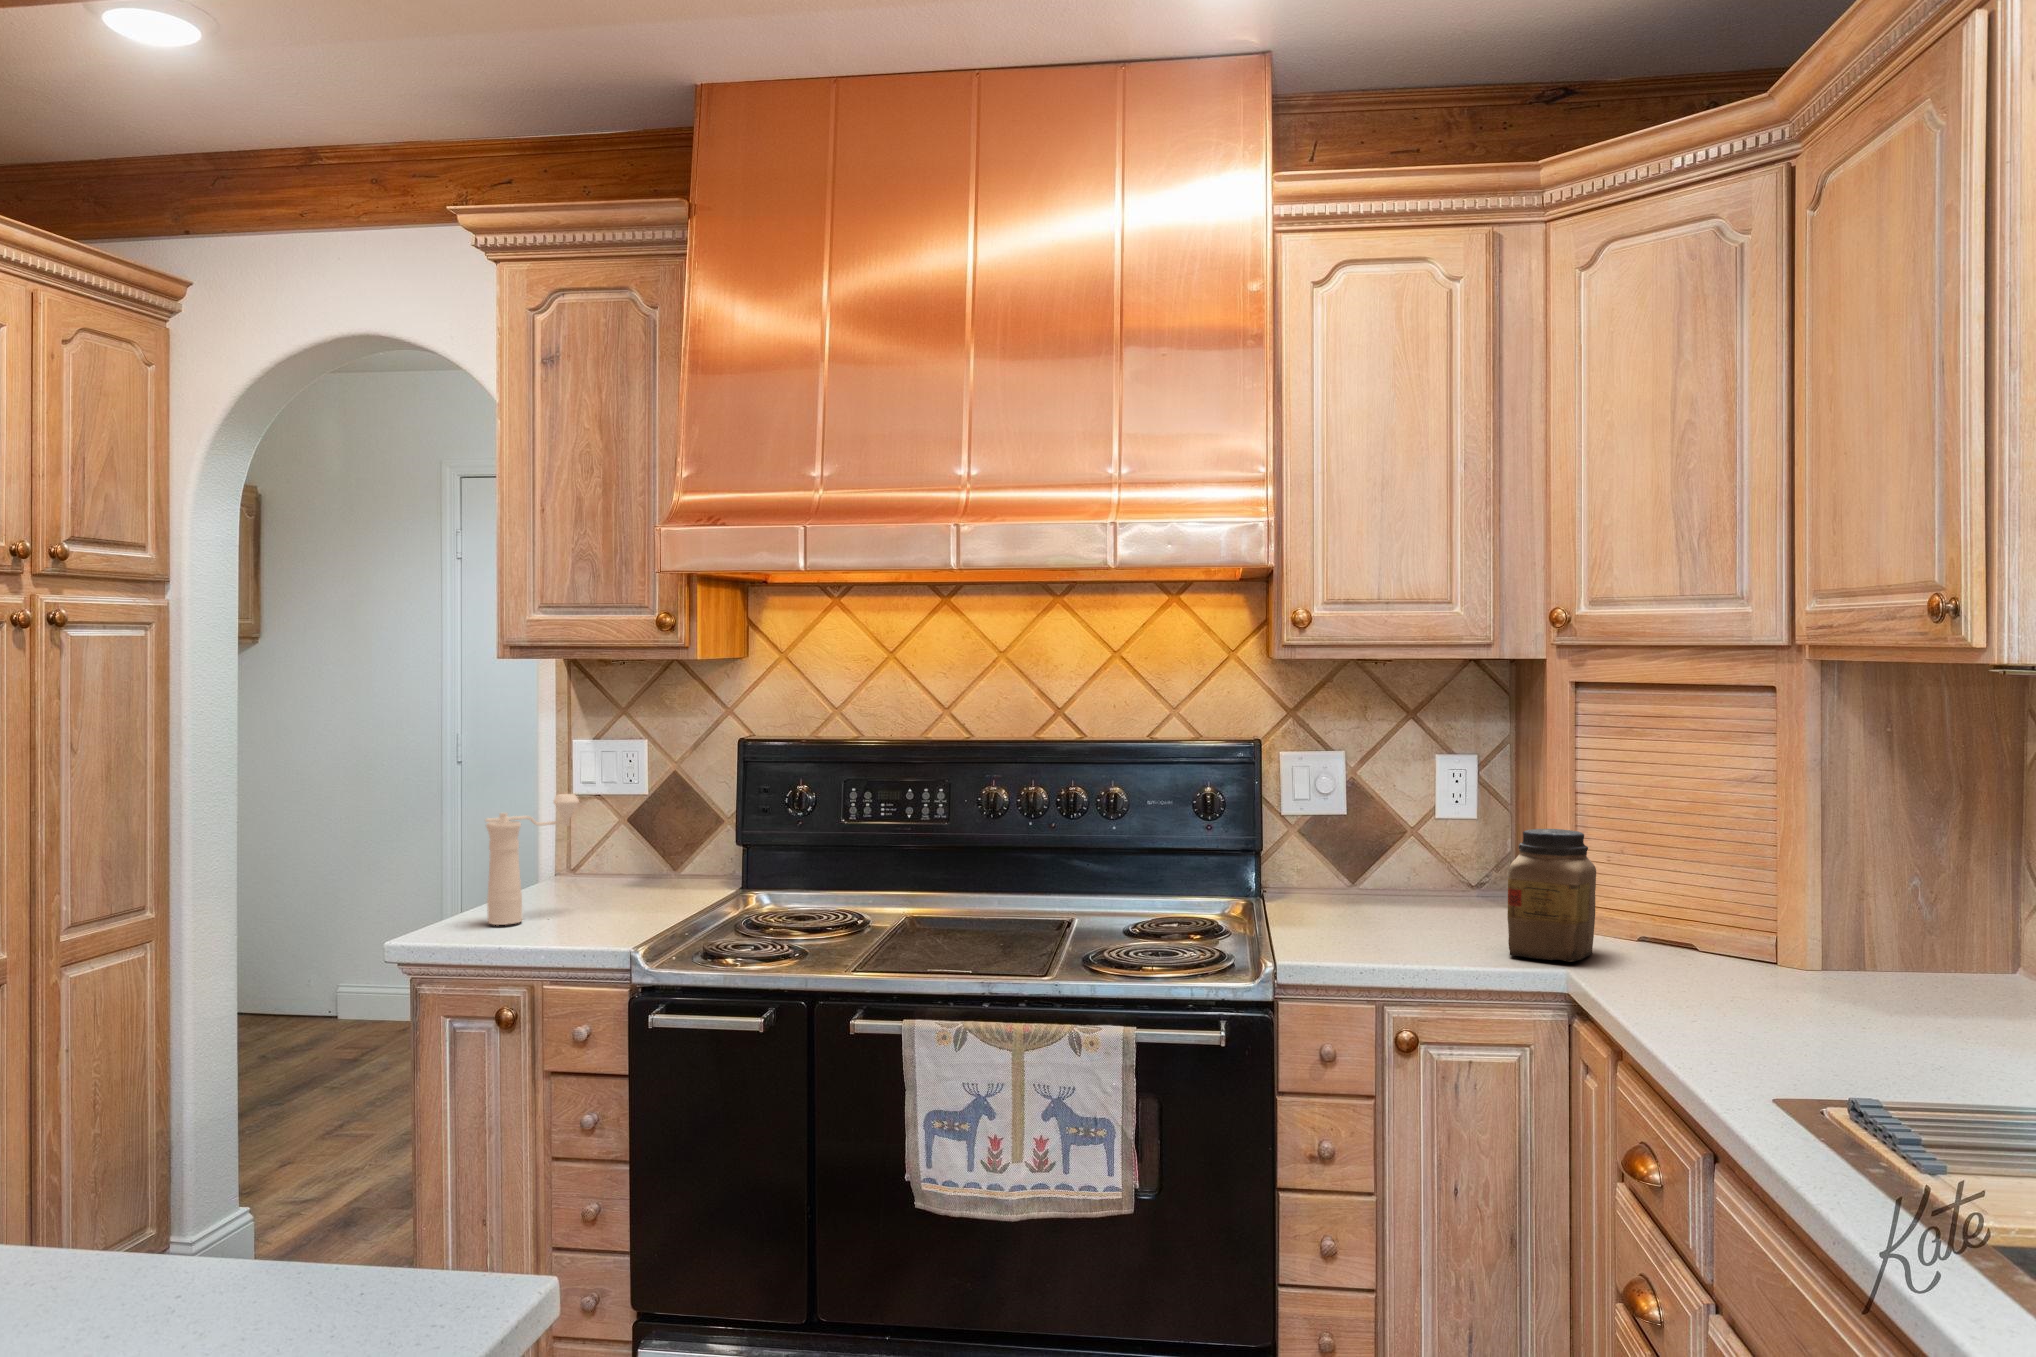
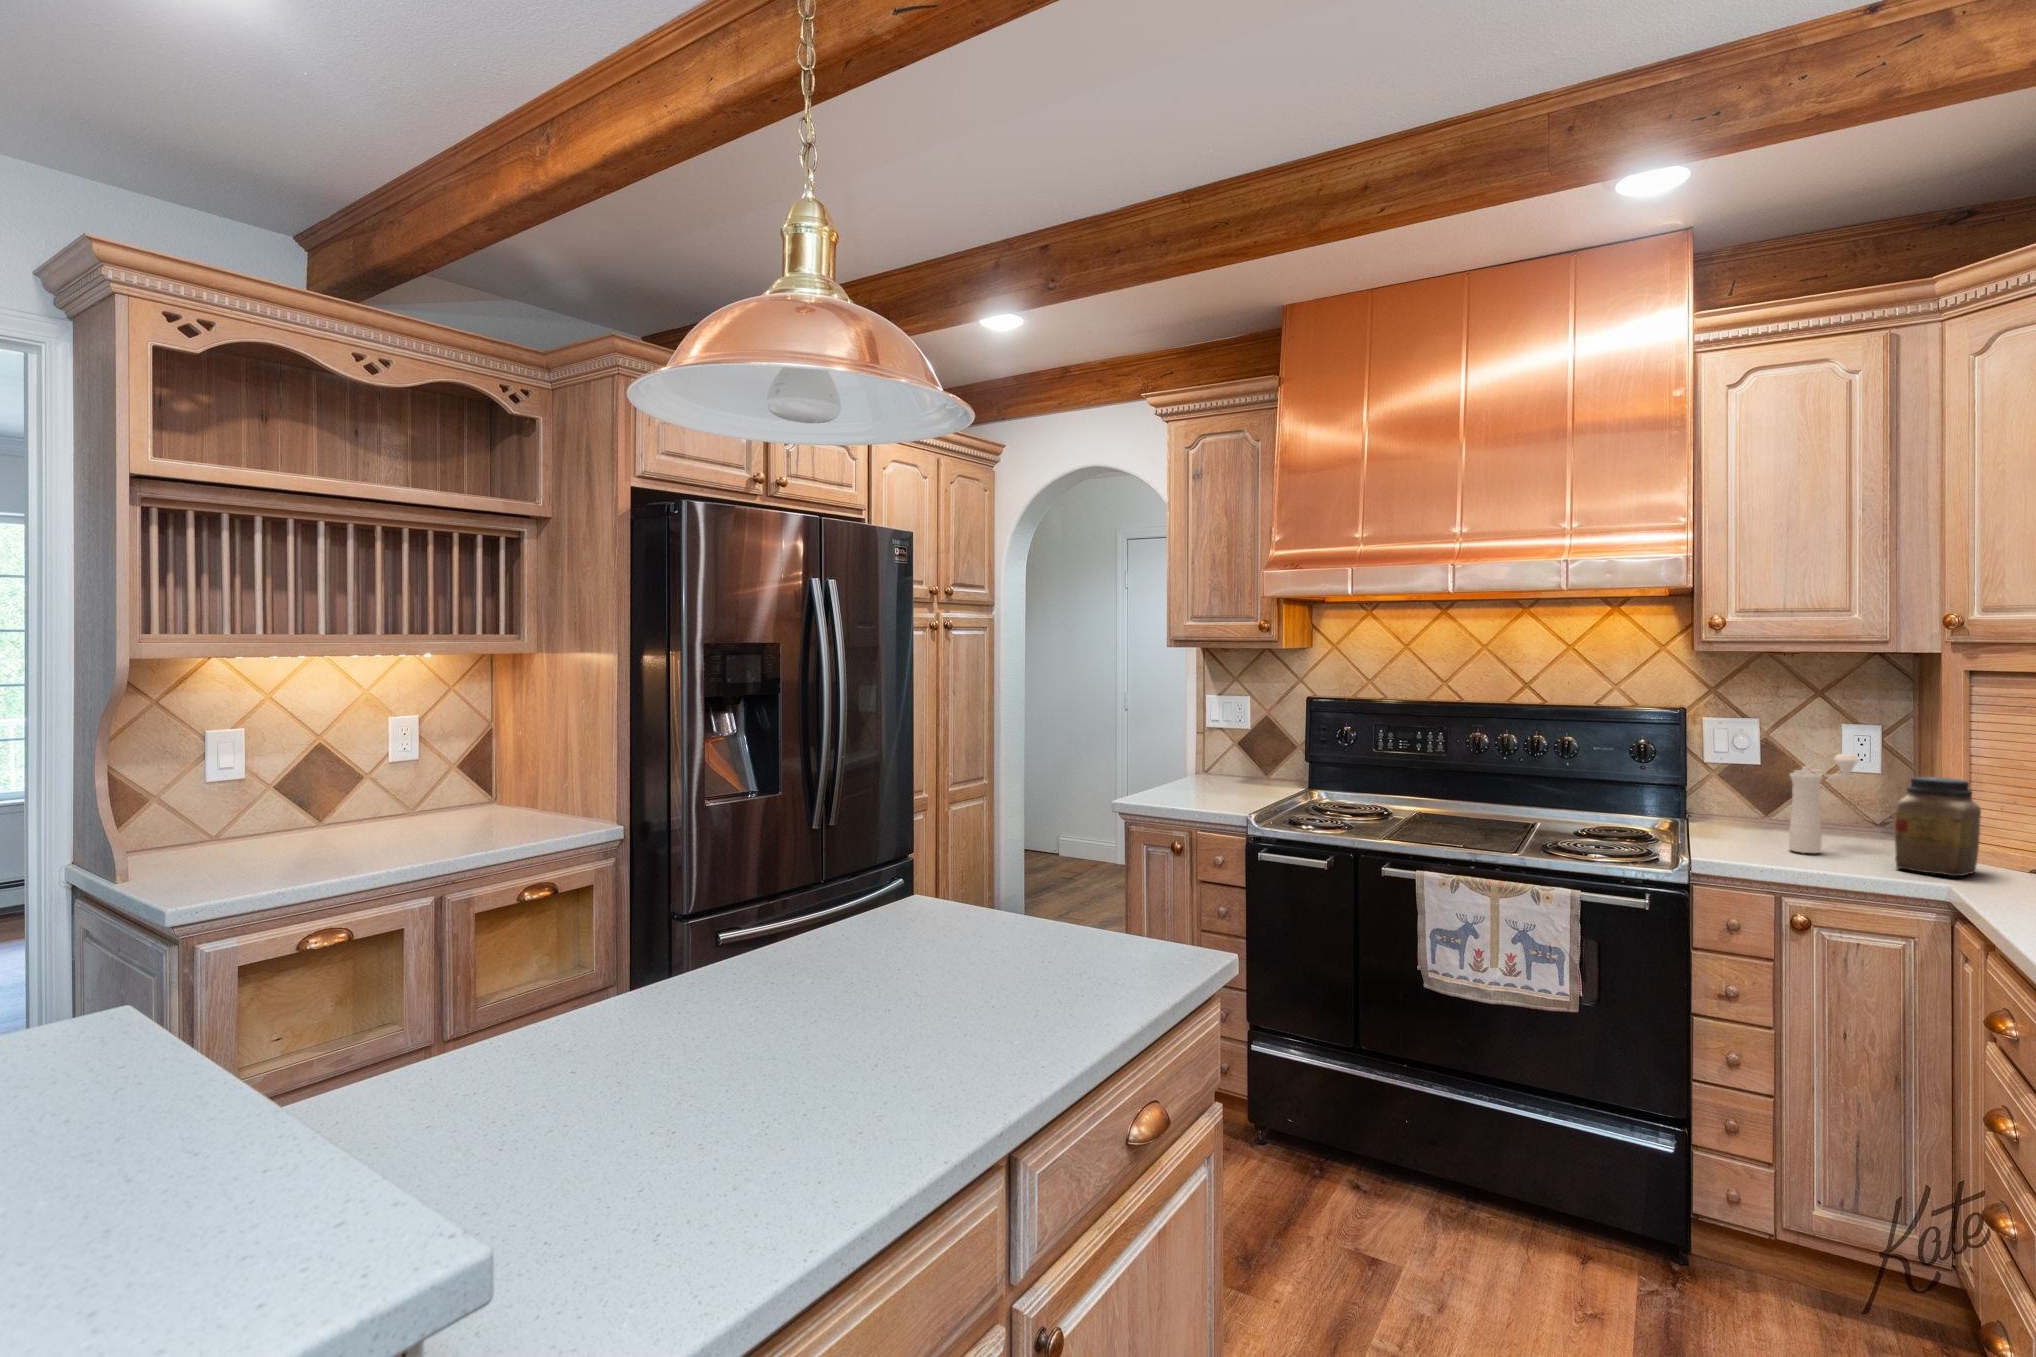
pepper mill: present [485,794,579,925] -> present [1789,753,1859,853]

